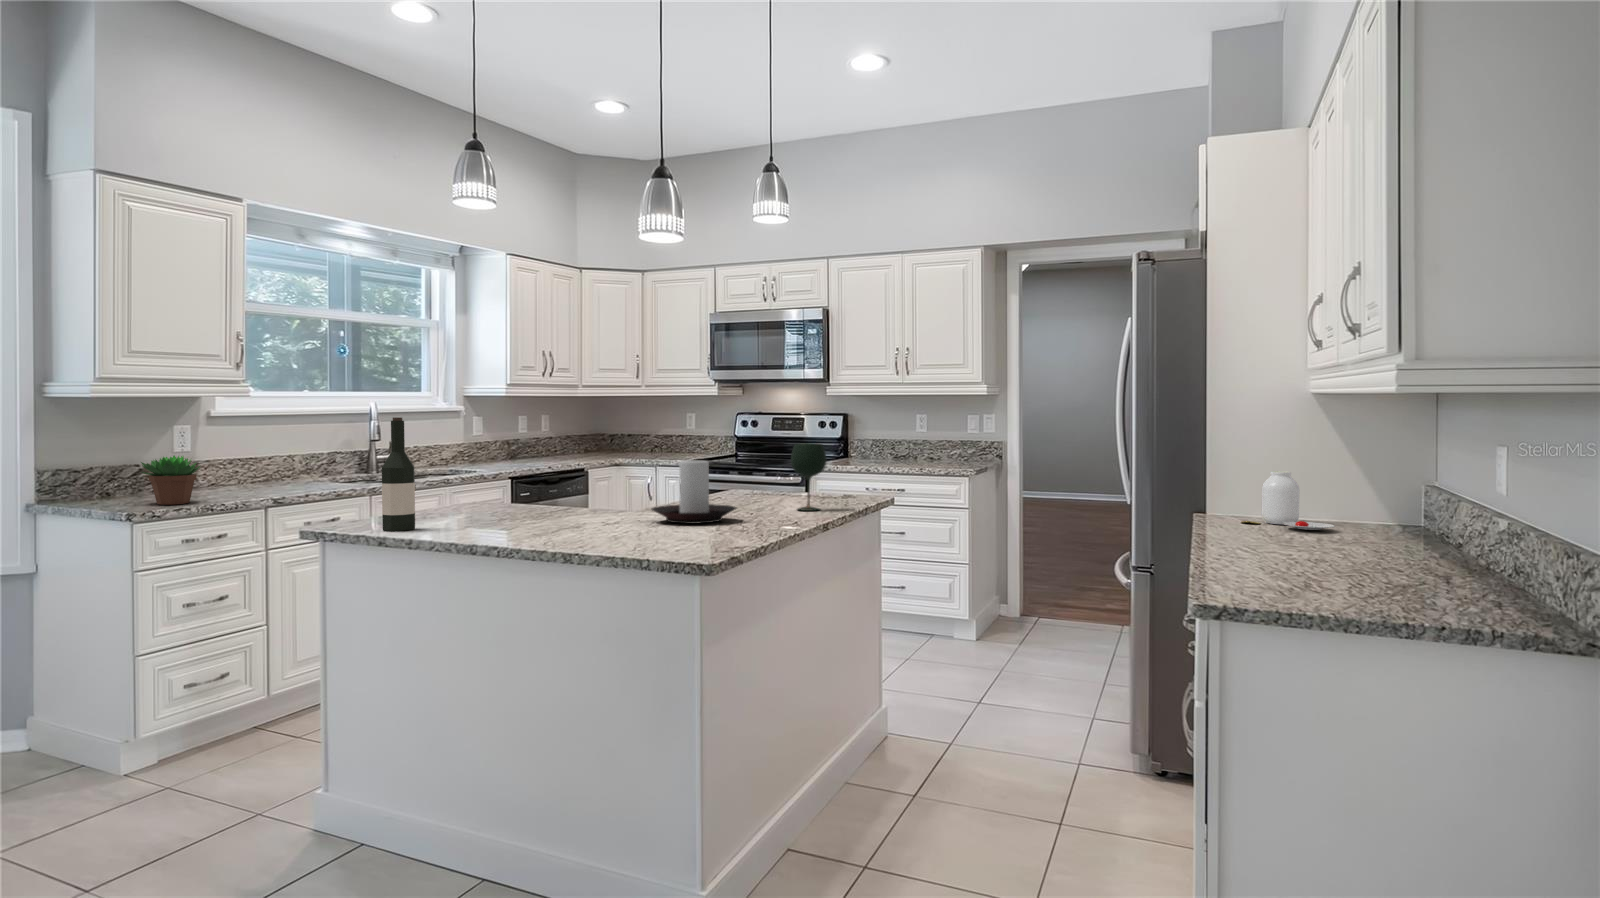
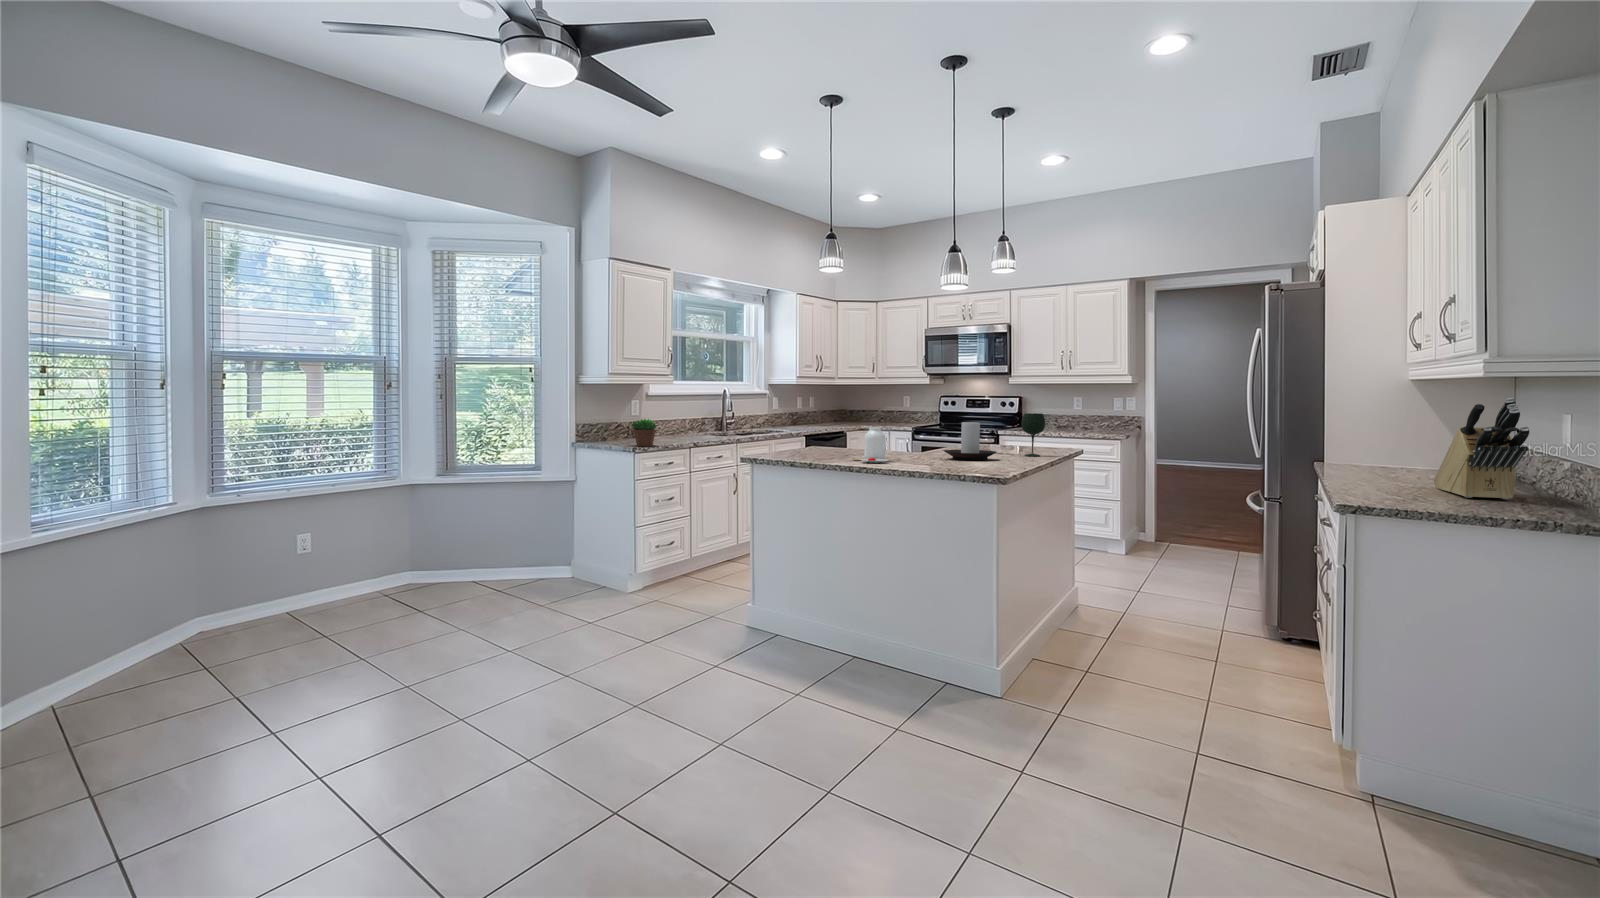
wine bottle: present [382,417,415,531] -> none [795,395,812,460]
knife block: none [1336,425,1454,582] -> present [1434,398,1529,499]
jar: present [1241,471,1334,530] -> present [853,427,888,463]

